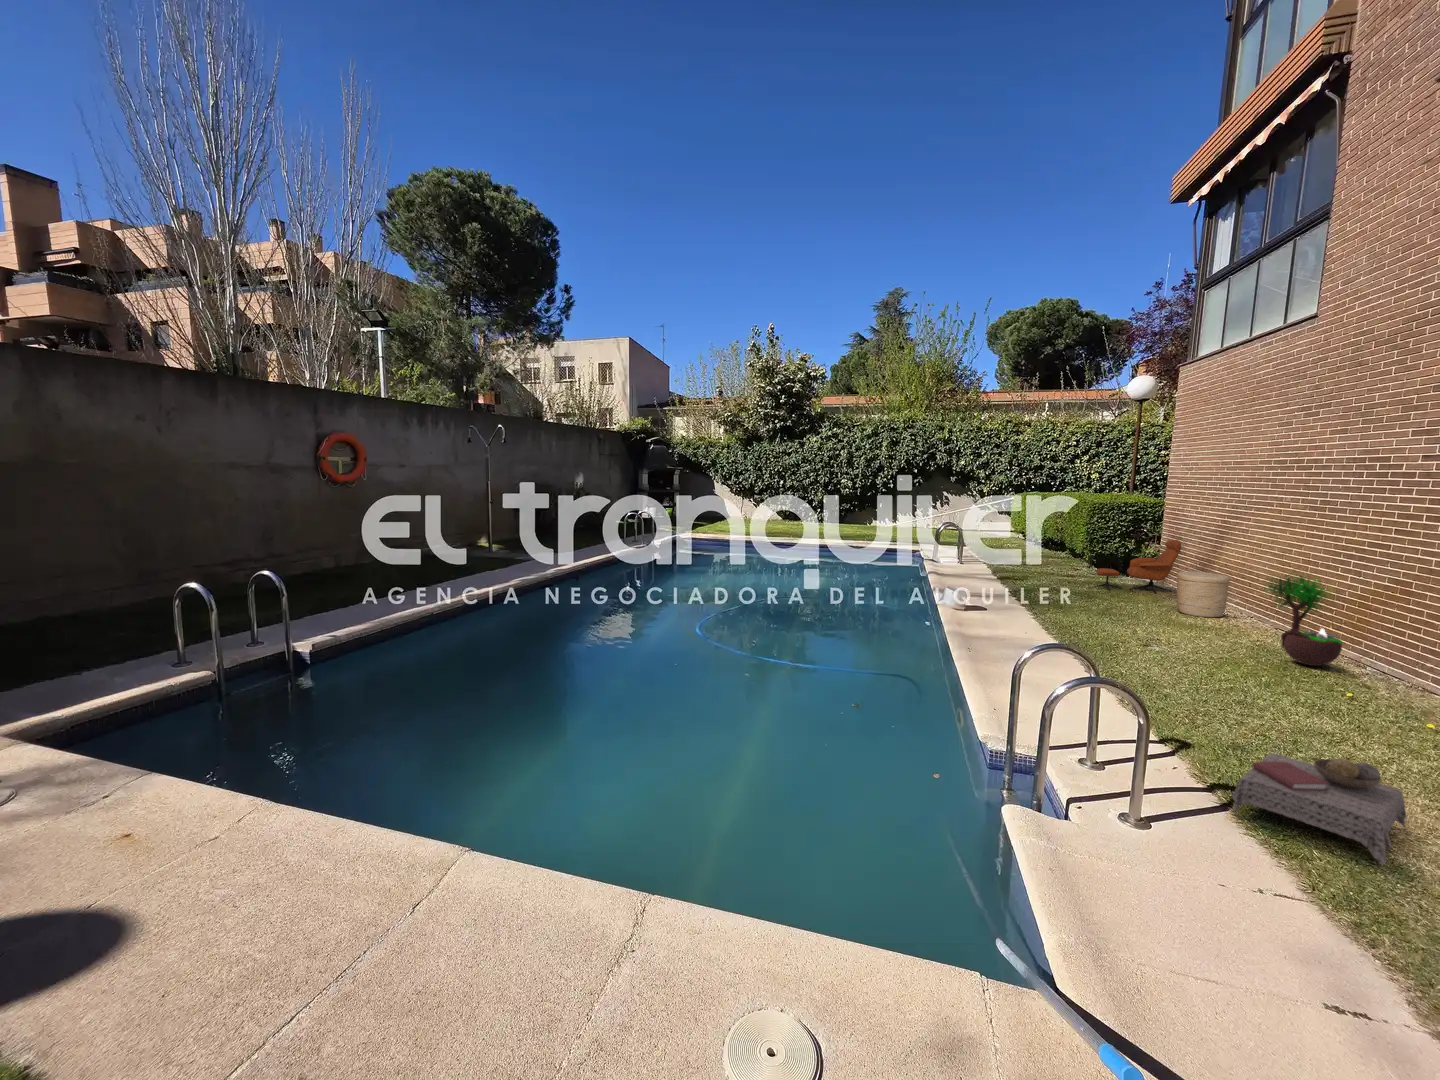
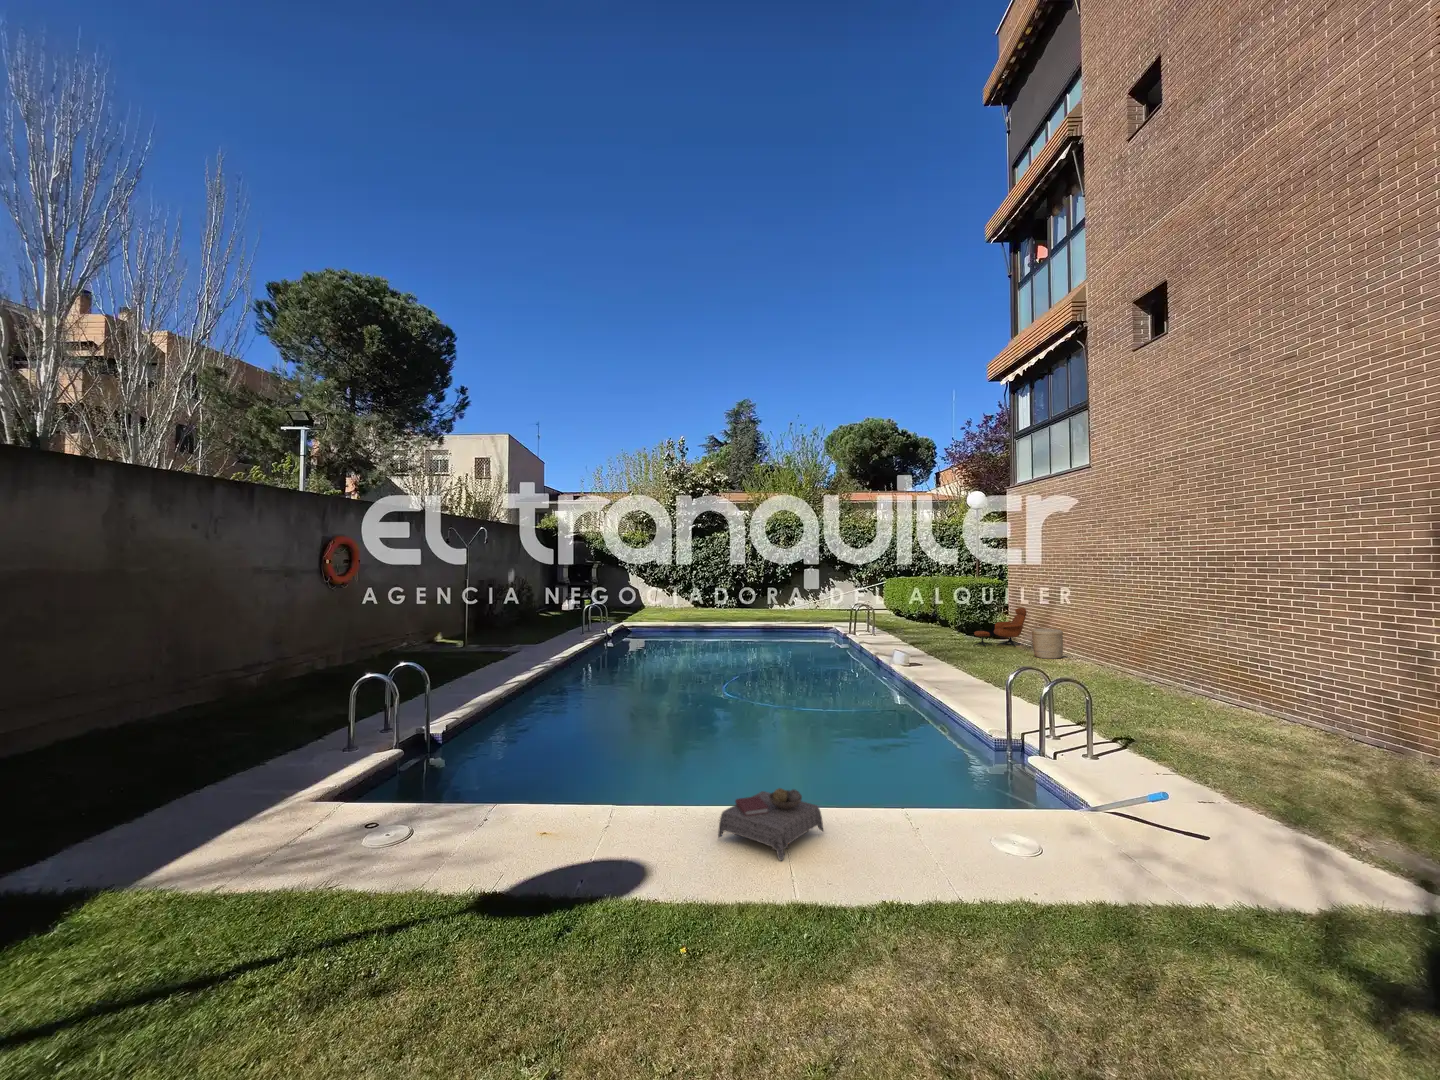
potted tree: present [1261,574,1342,666] -> none [1088,619,1135,680]
ottoman: present [1232,753,1407,865] -> present [718,788,823,861]

